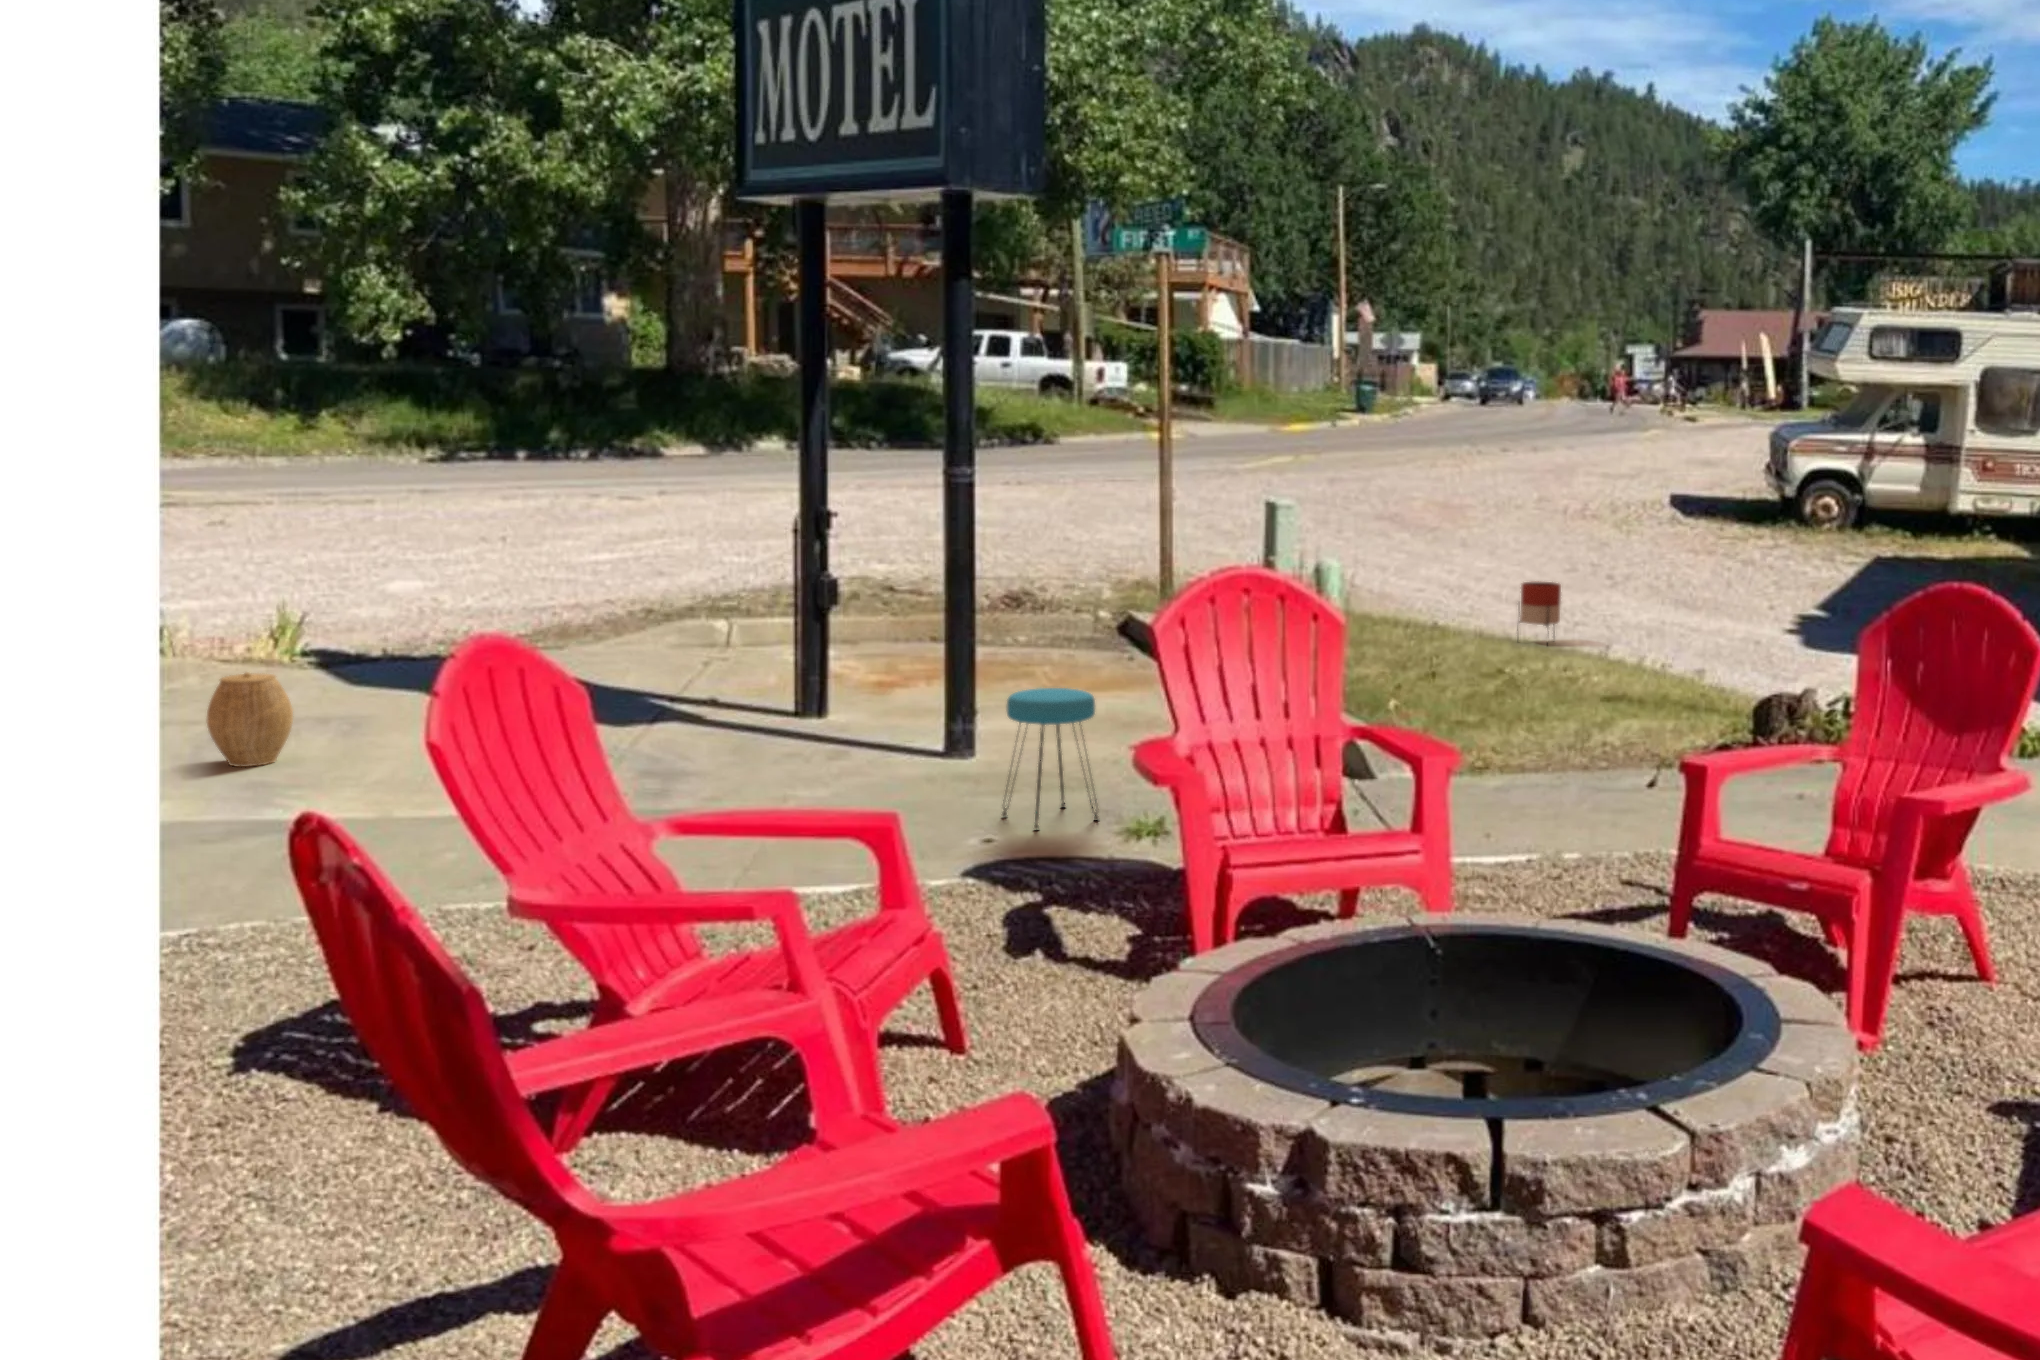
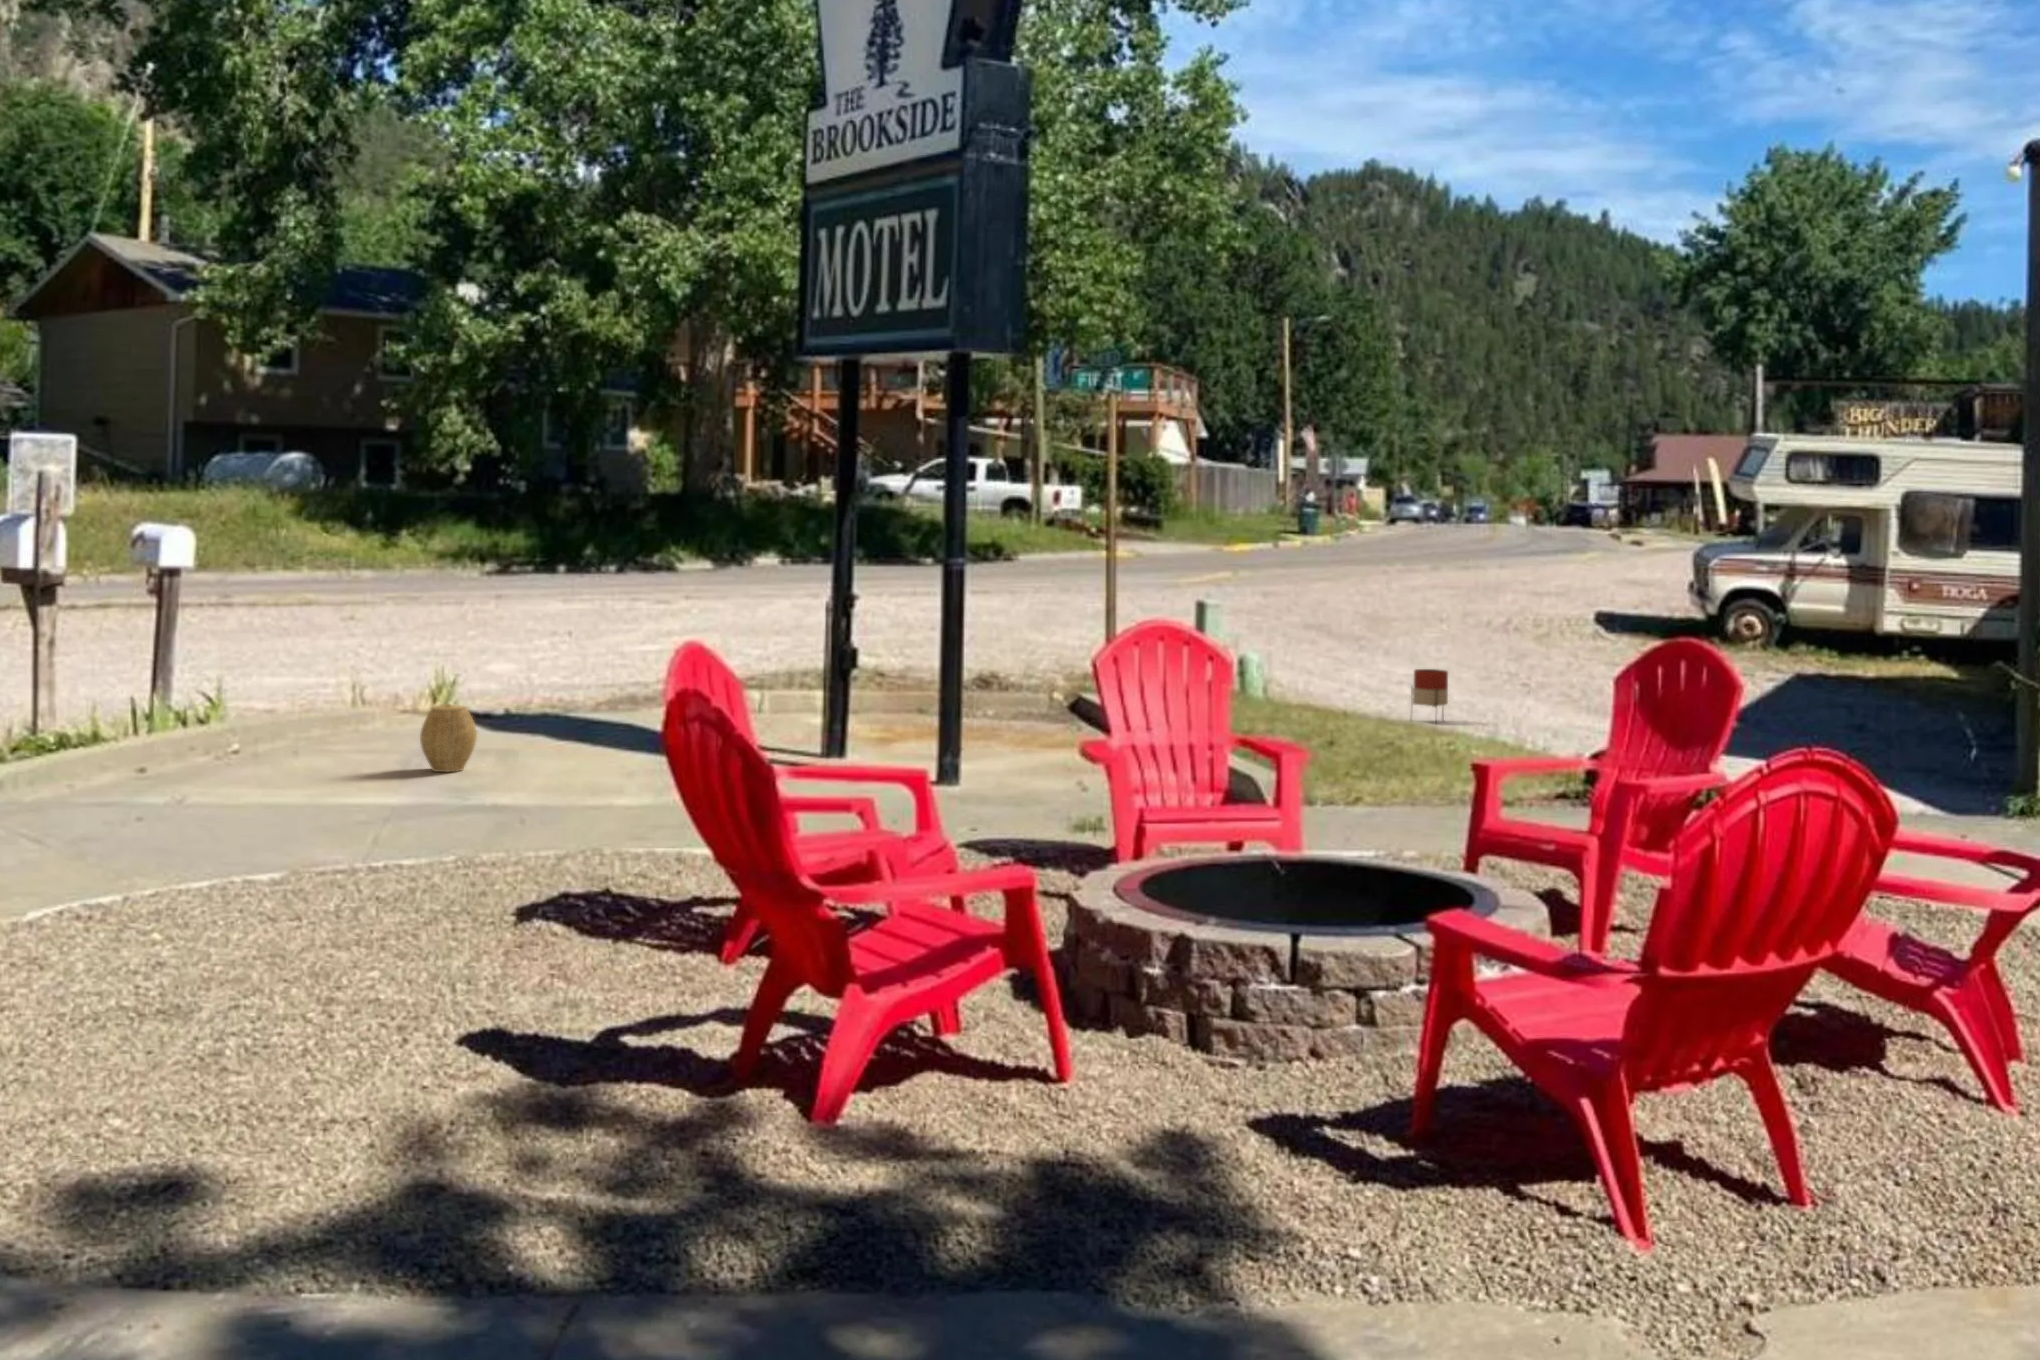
stool: present [1002,688,1099,829] -> none [984,720,1057,823]

